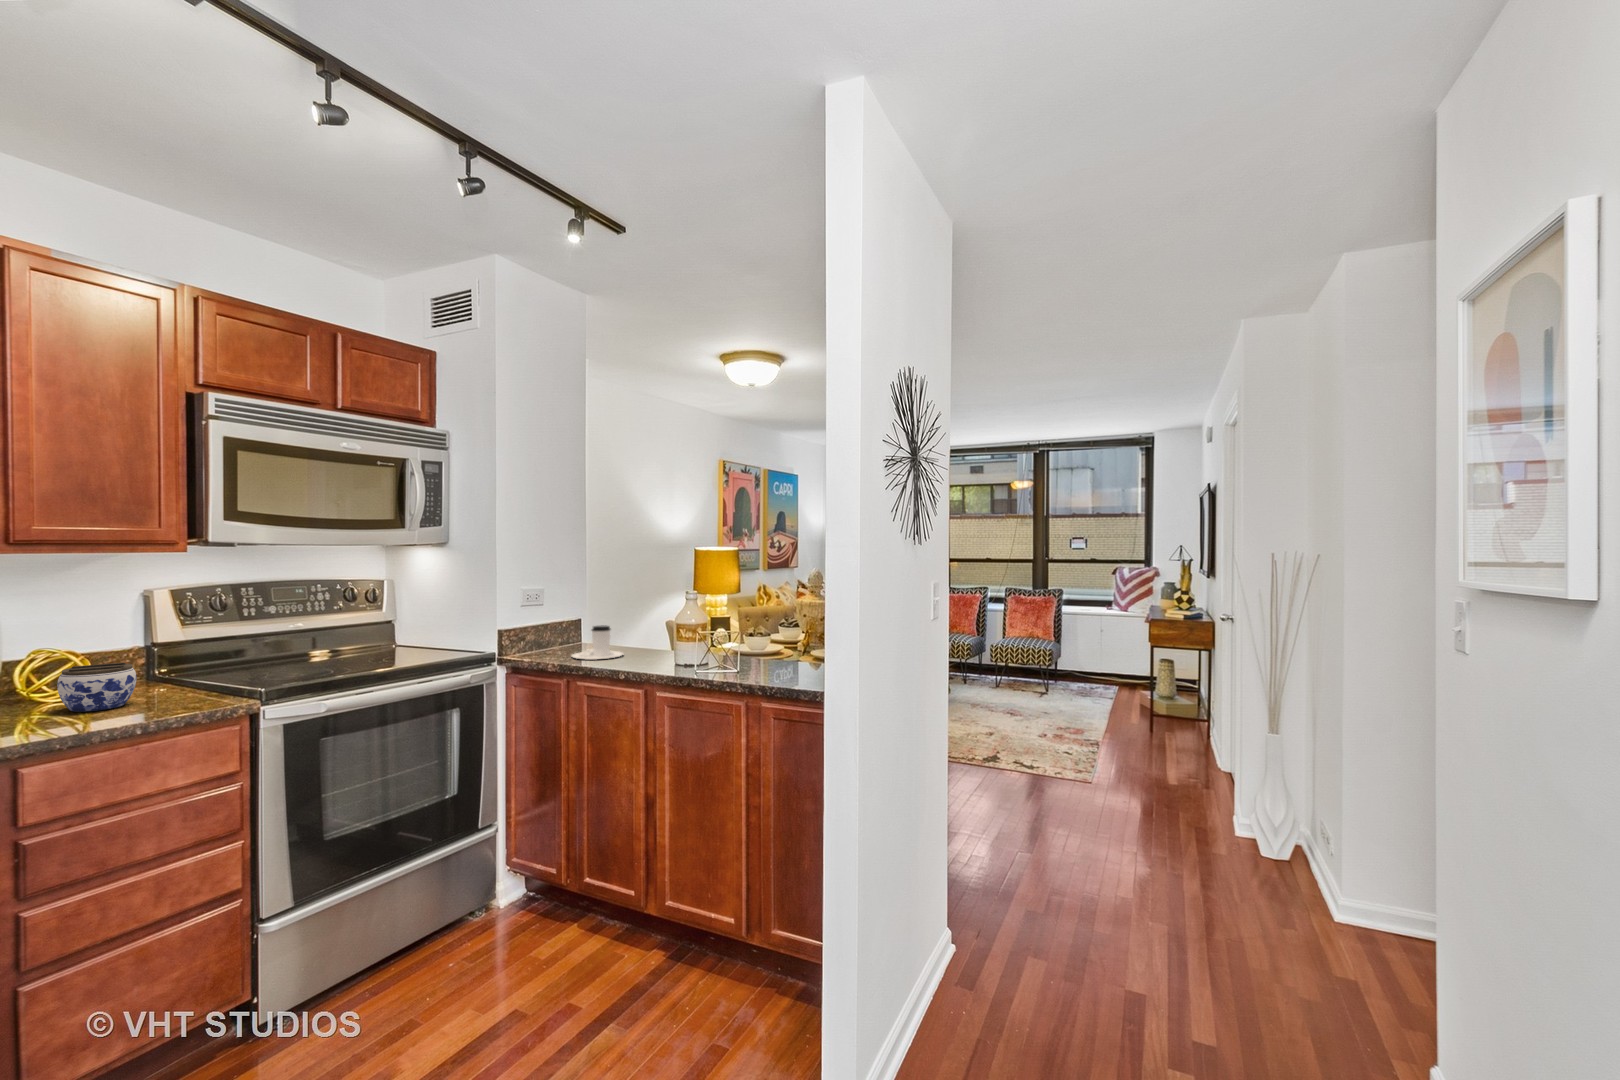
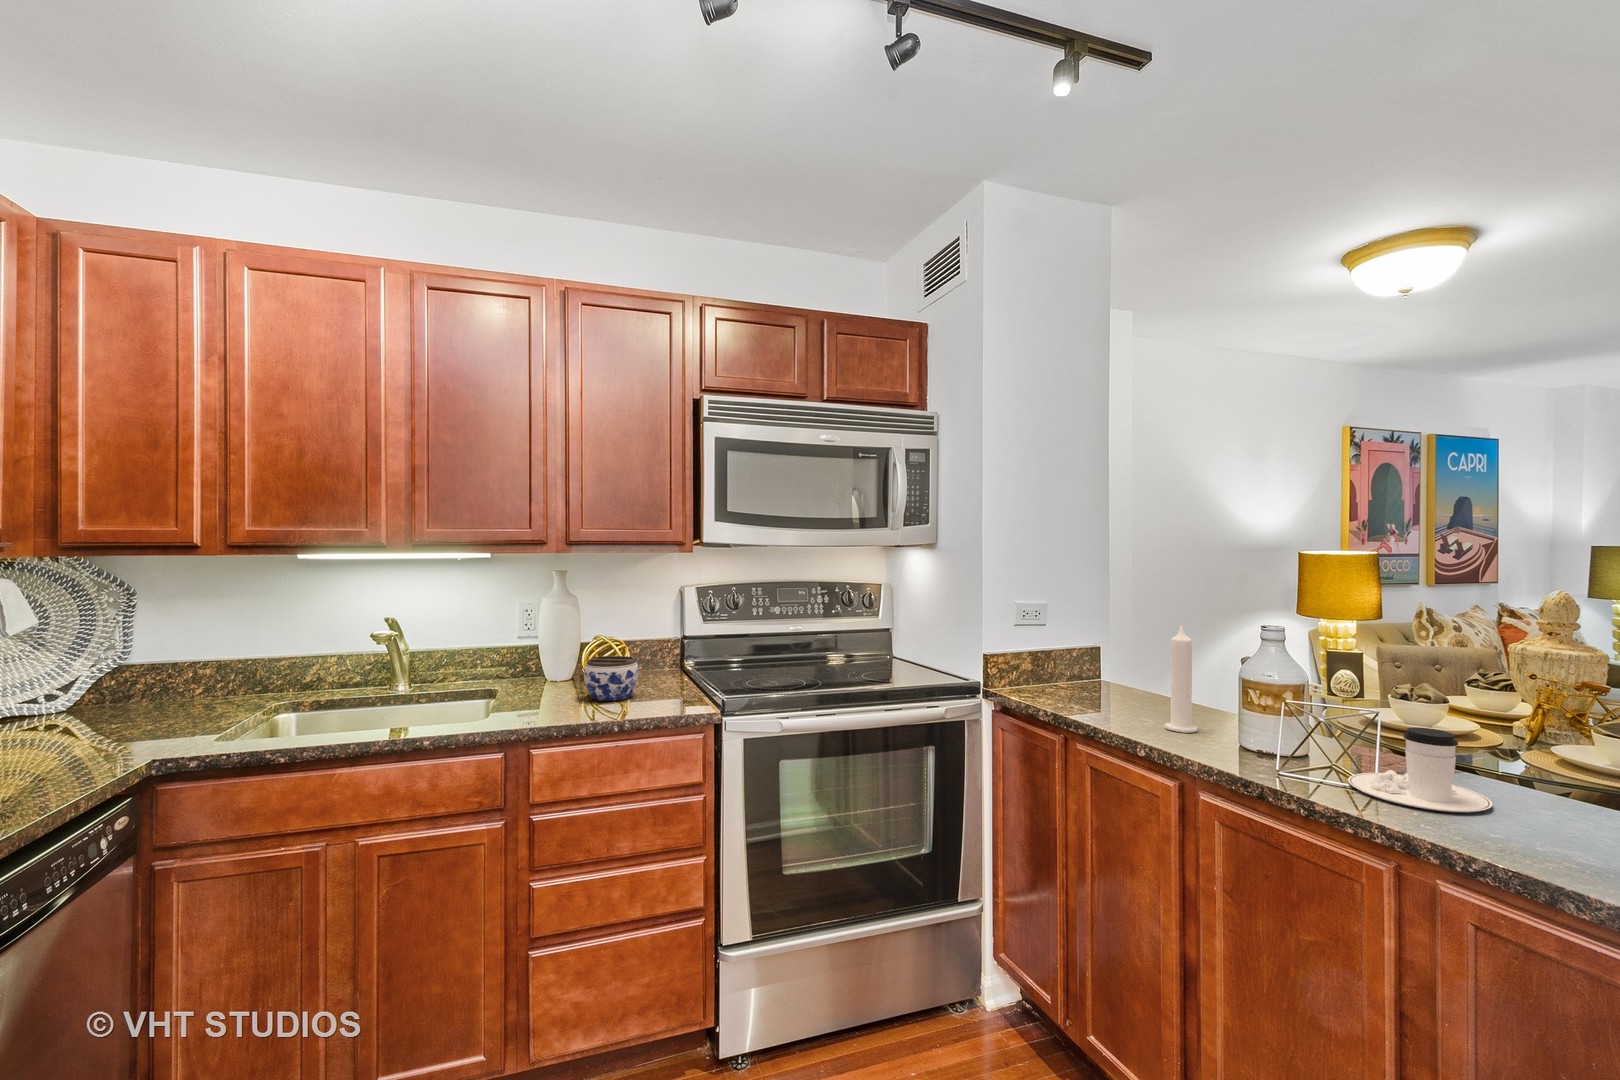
candle: none [632,595,651,663] -> present [1165,626,1198,733]
coffee cup: present [572,625,623,660] -> present [1348,727,1492,812]

